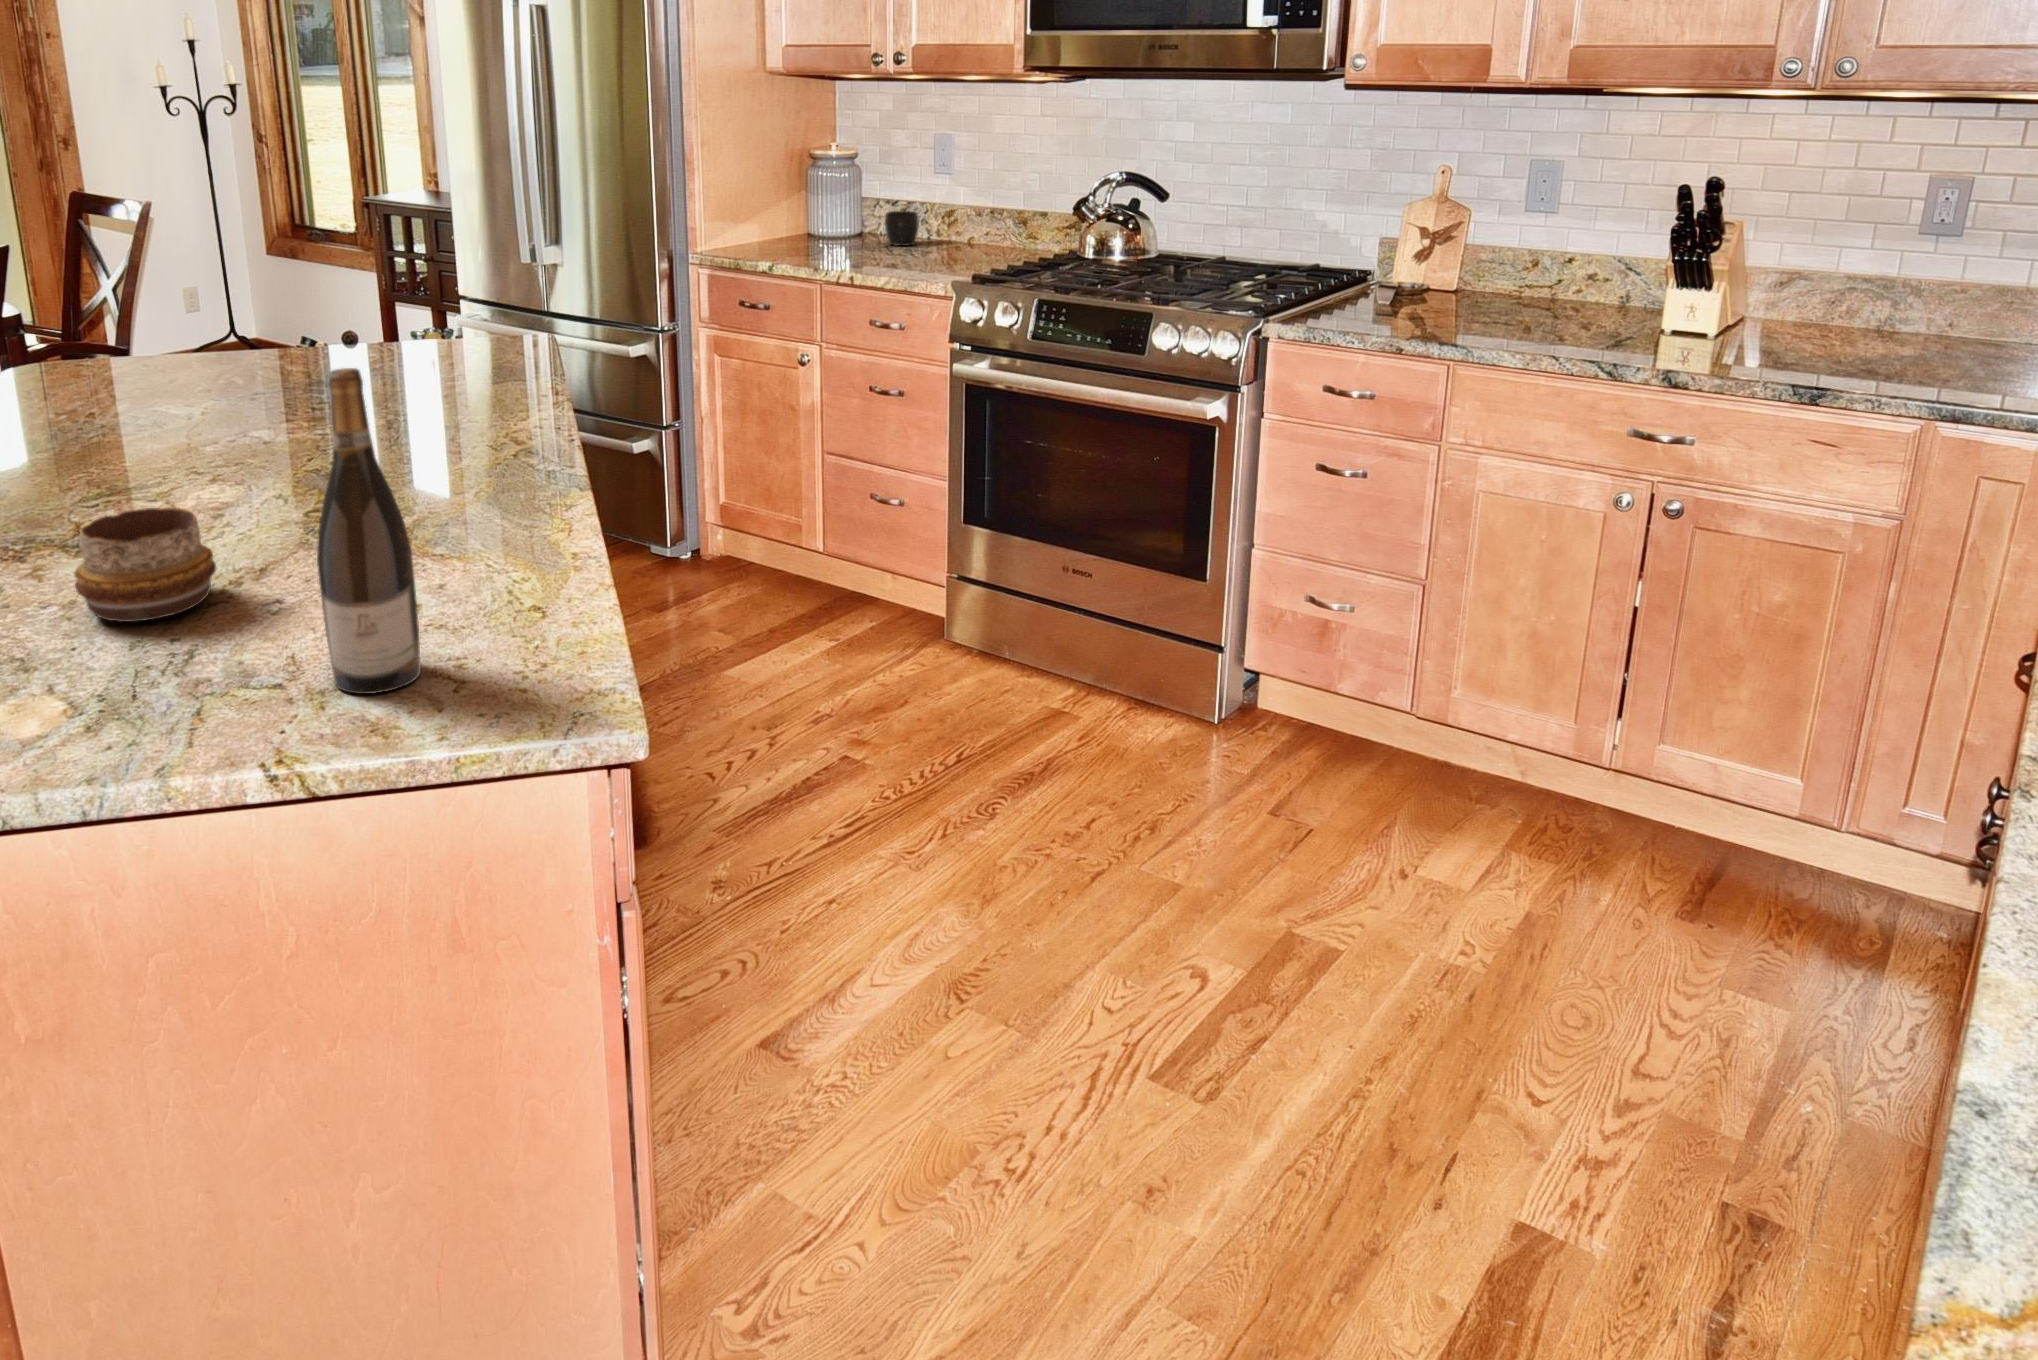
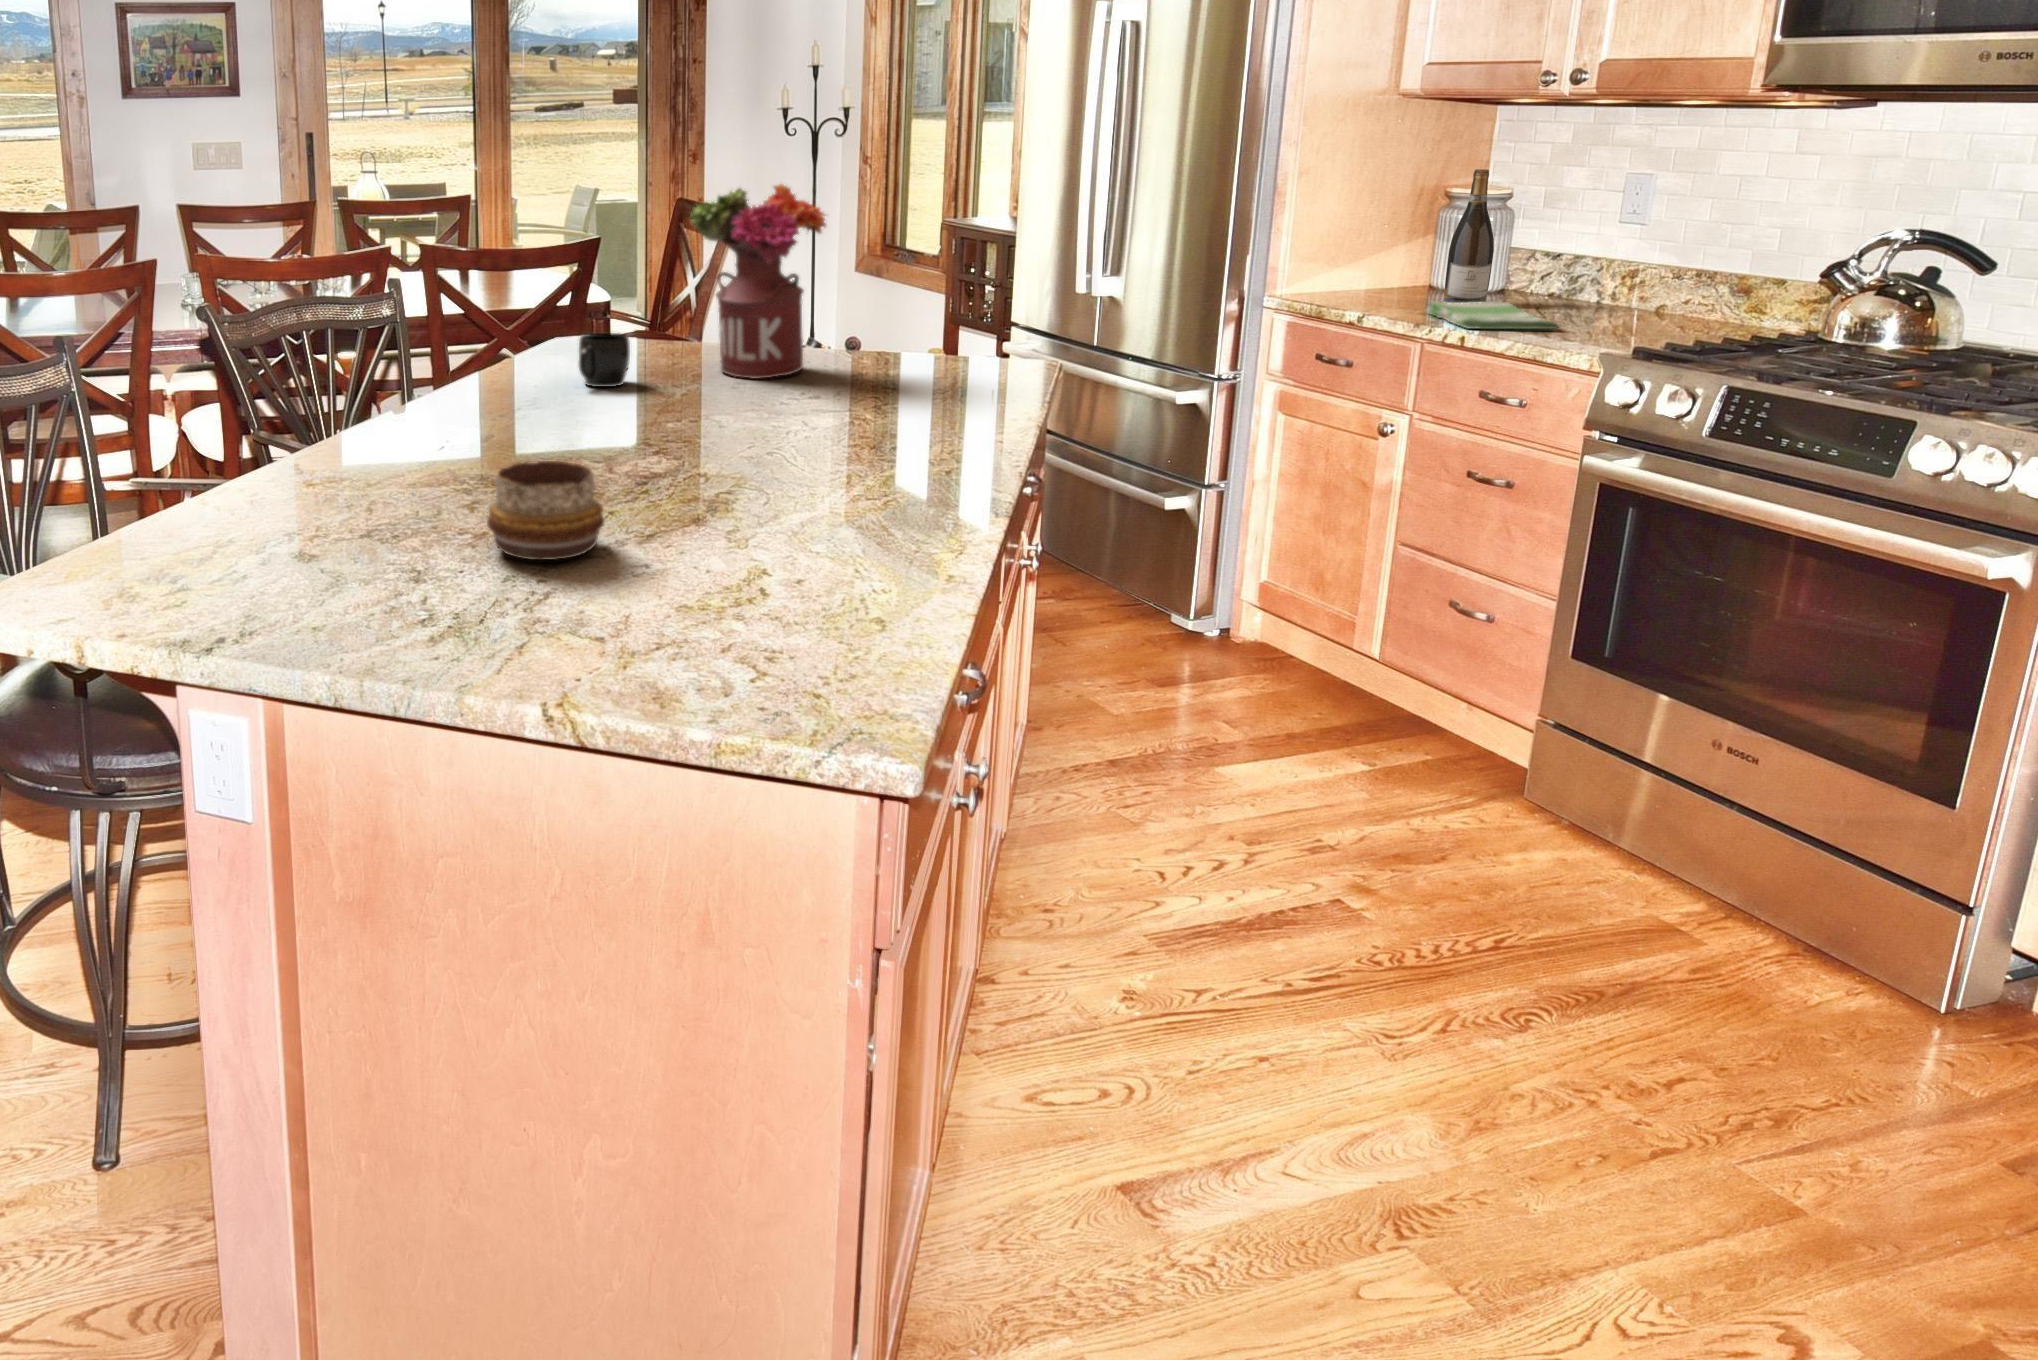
flower arrangement: none [165,179,322,387] -> present [691,184,826,379]
mug: present [885,211,919,246] -> present [579,333,630,387]
dish towel: none [819,245,917,270] -> present [1426,301,1559,329]
wine bottle: present [317,368,421,694] -> present [1444,169,1494,303]

